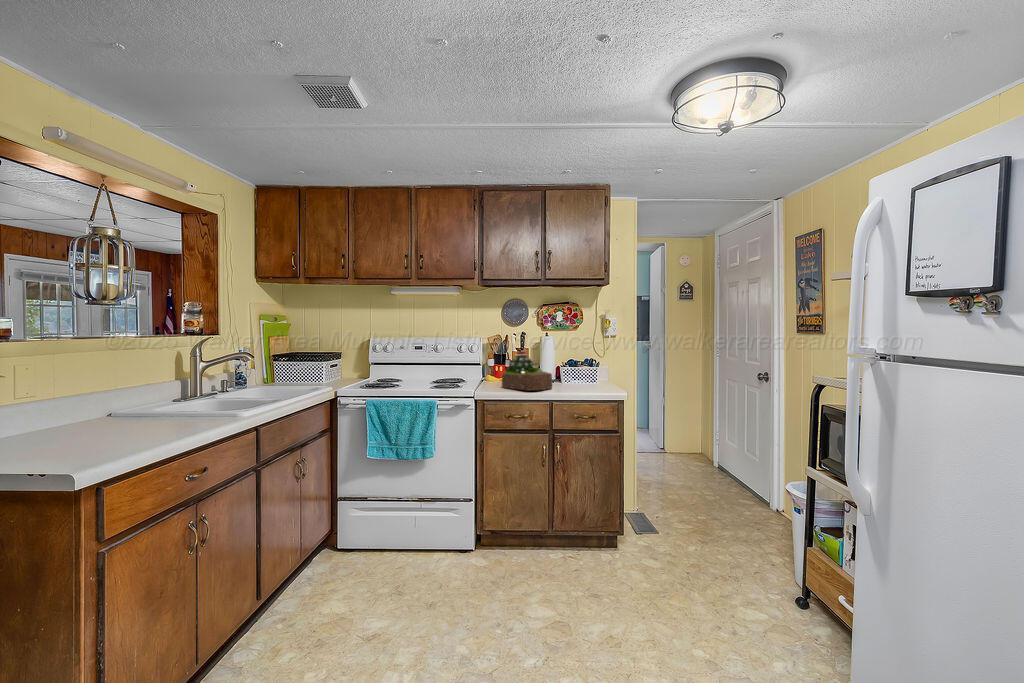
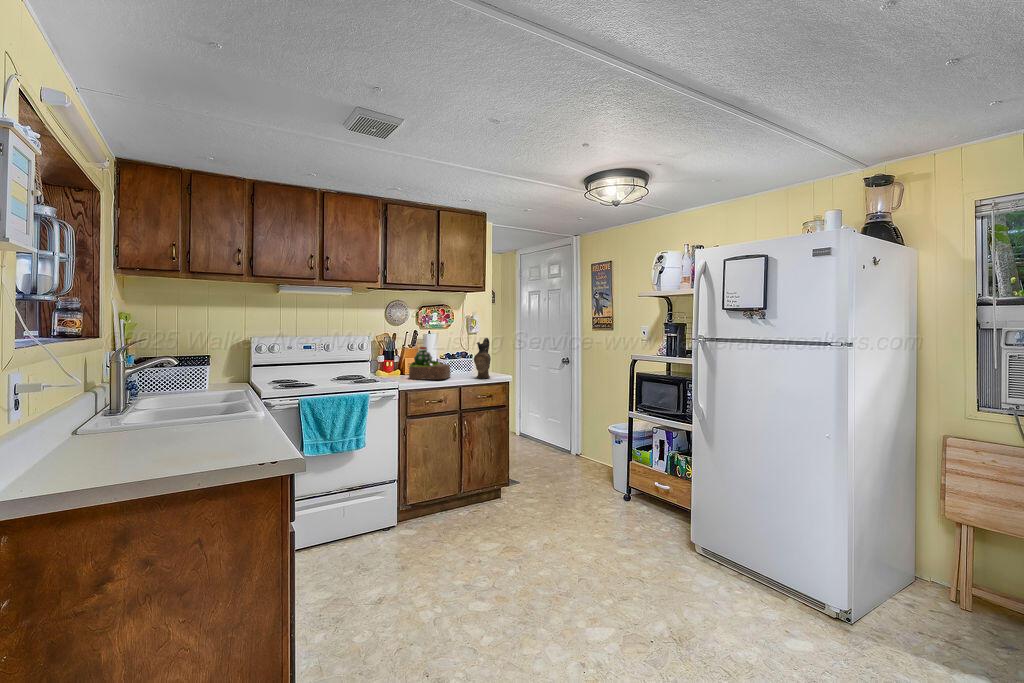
ceramic pitcher: none [579,342,603,393] -> present [474,338,491,378]

